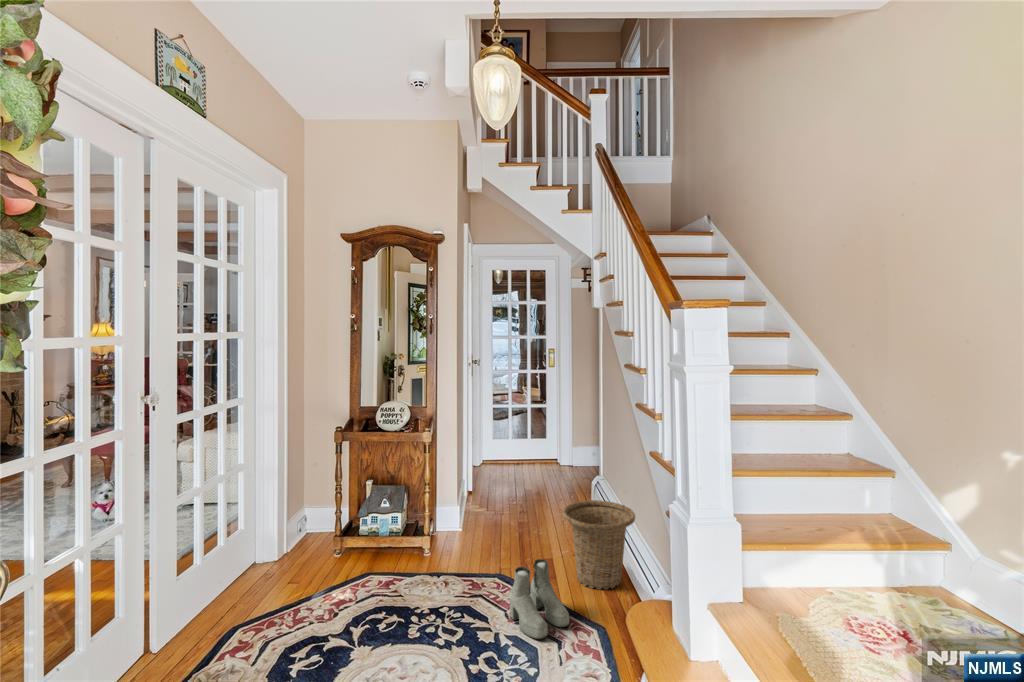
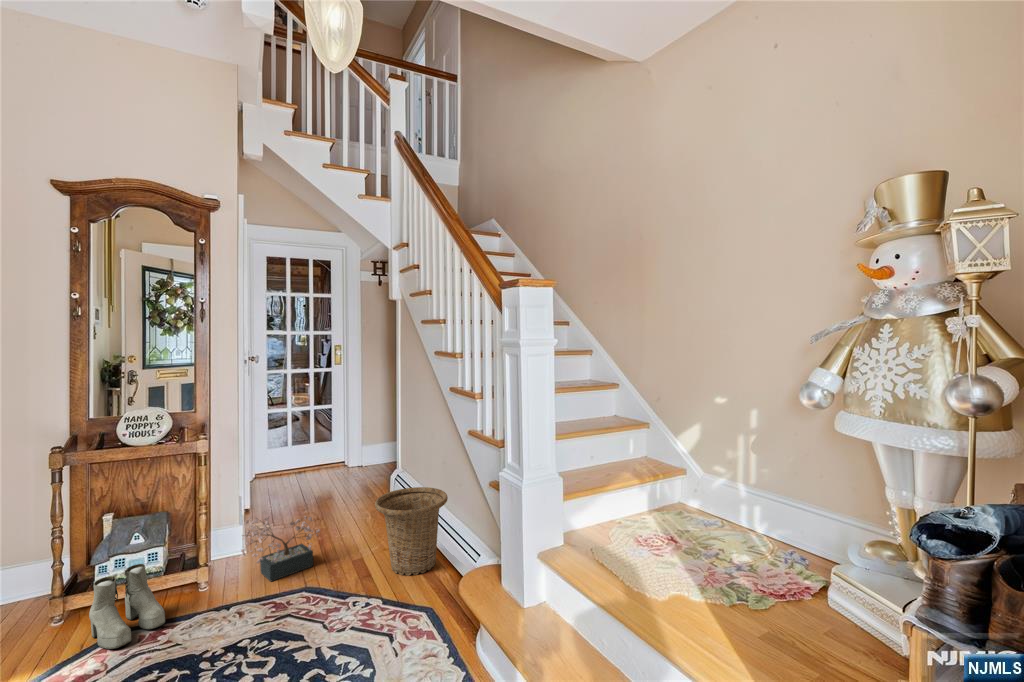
decorative plant: none [454,501,518,562] -> present [241,516,320,581]
boots: present [509,559,569,639] -> present [89,564,165,649]

